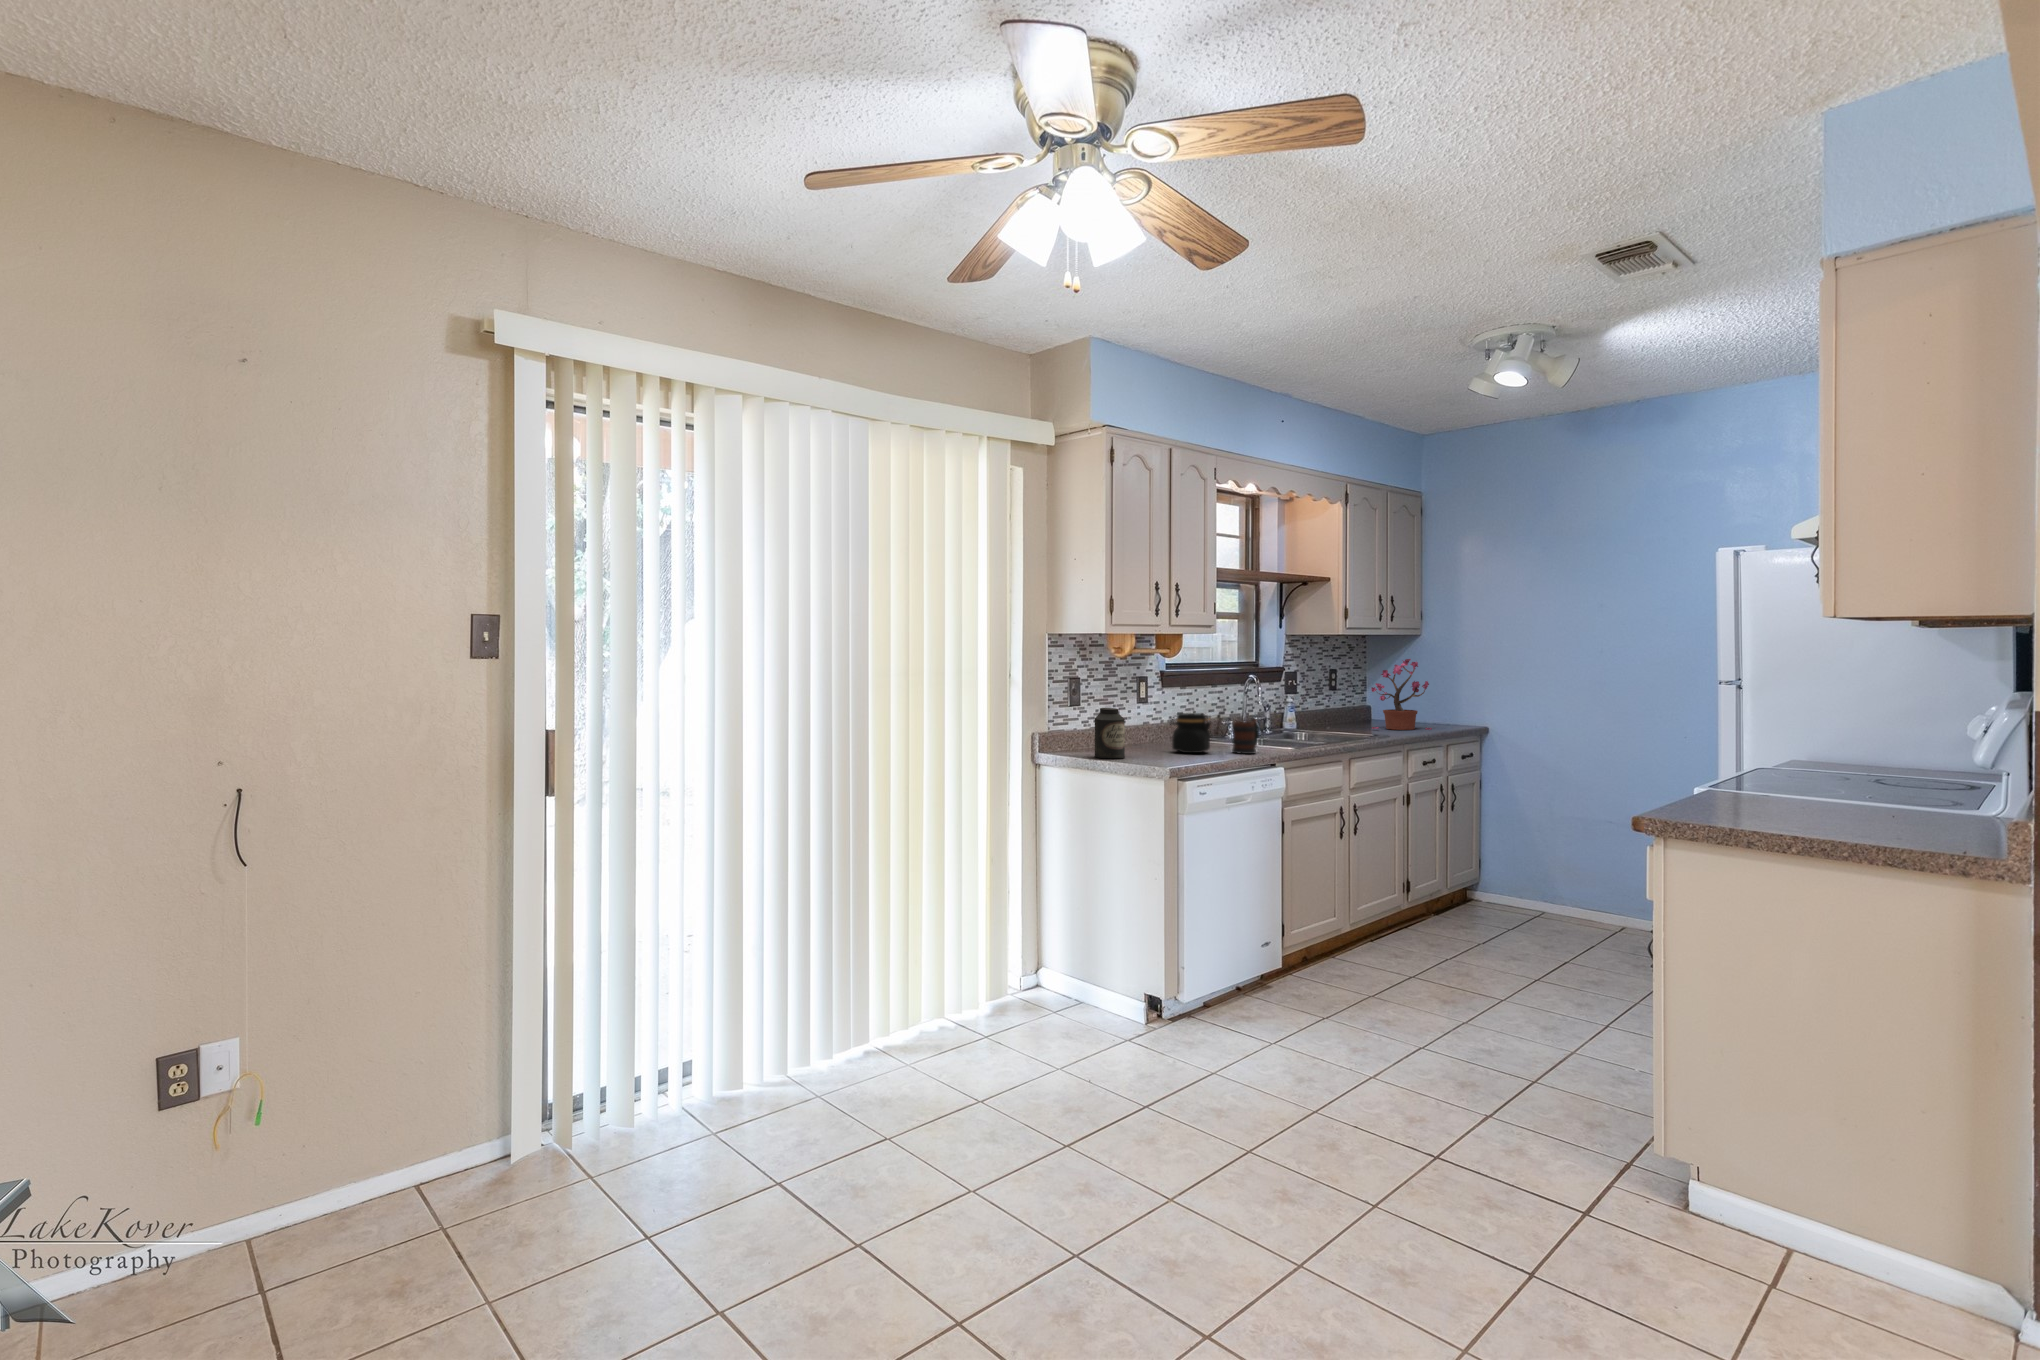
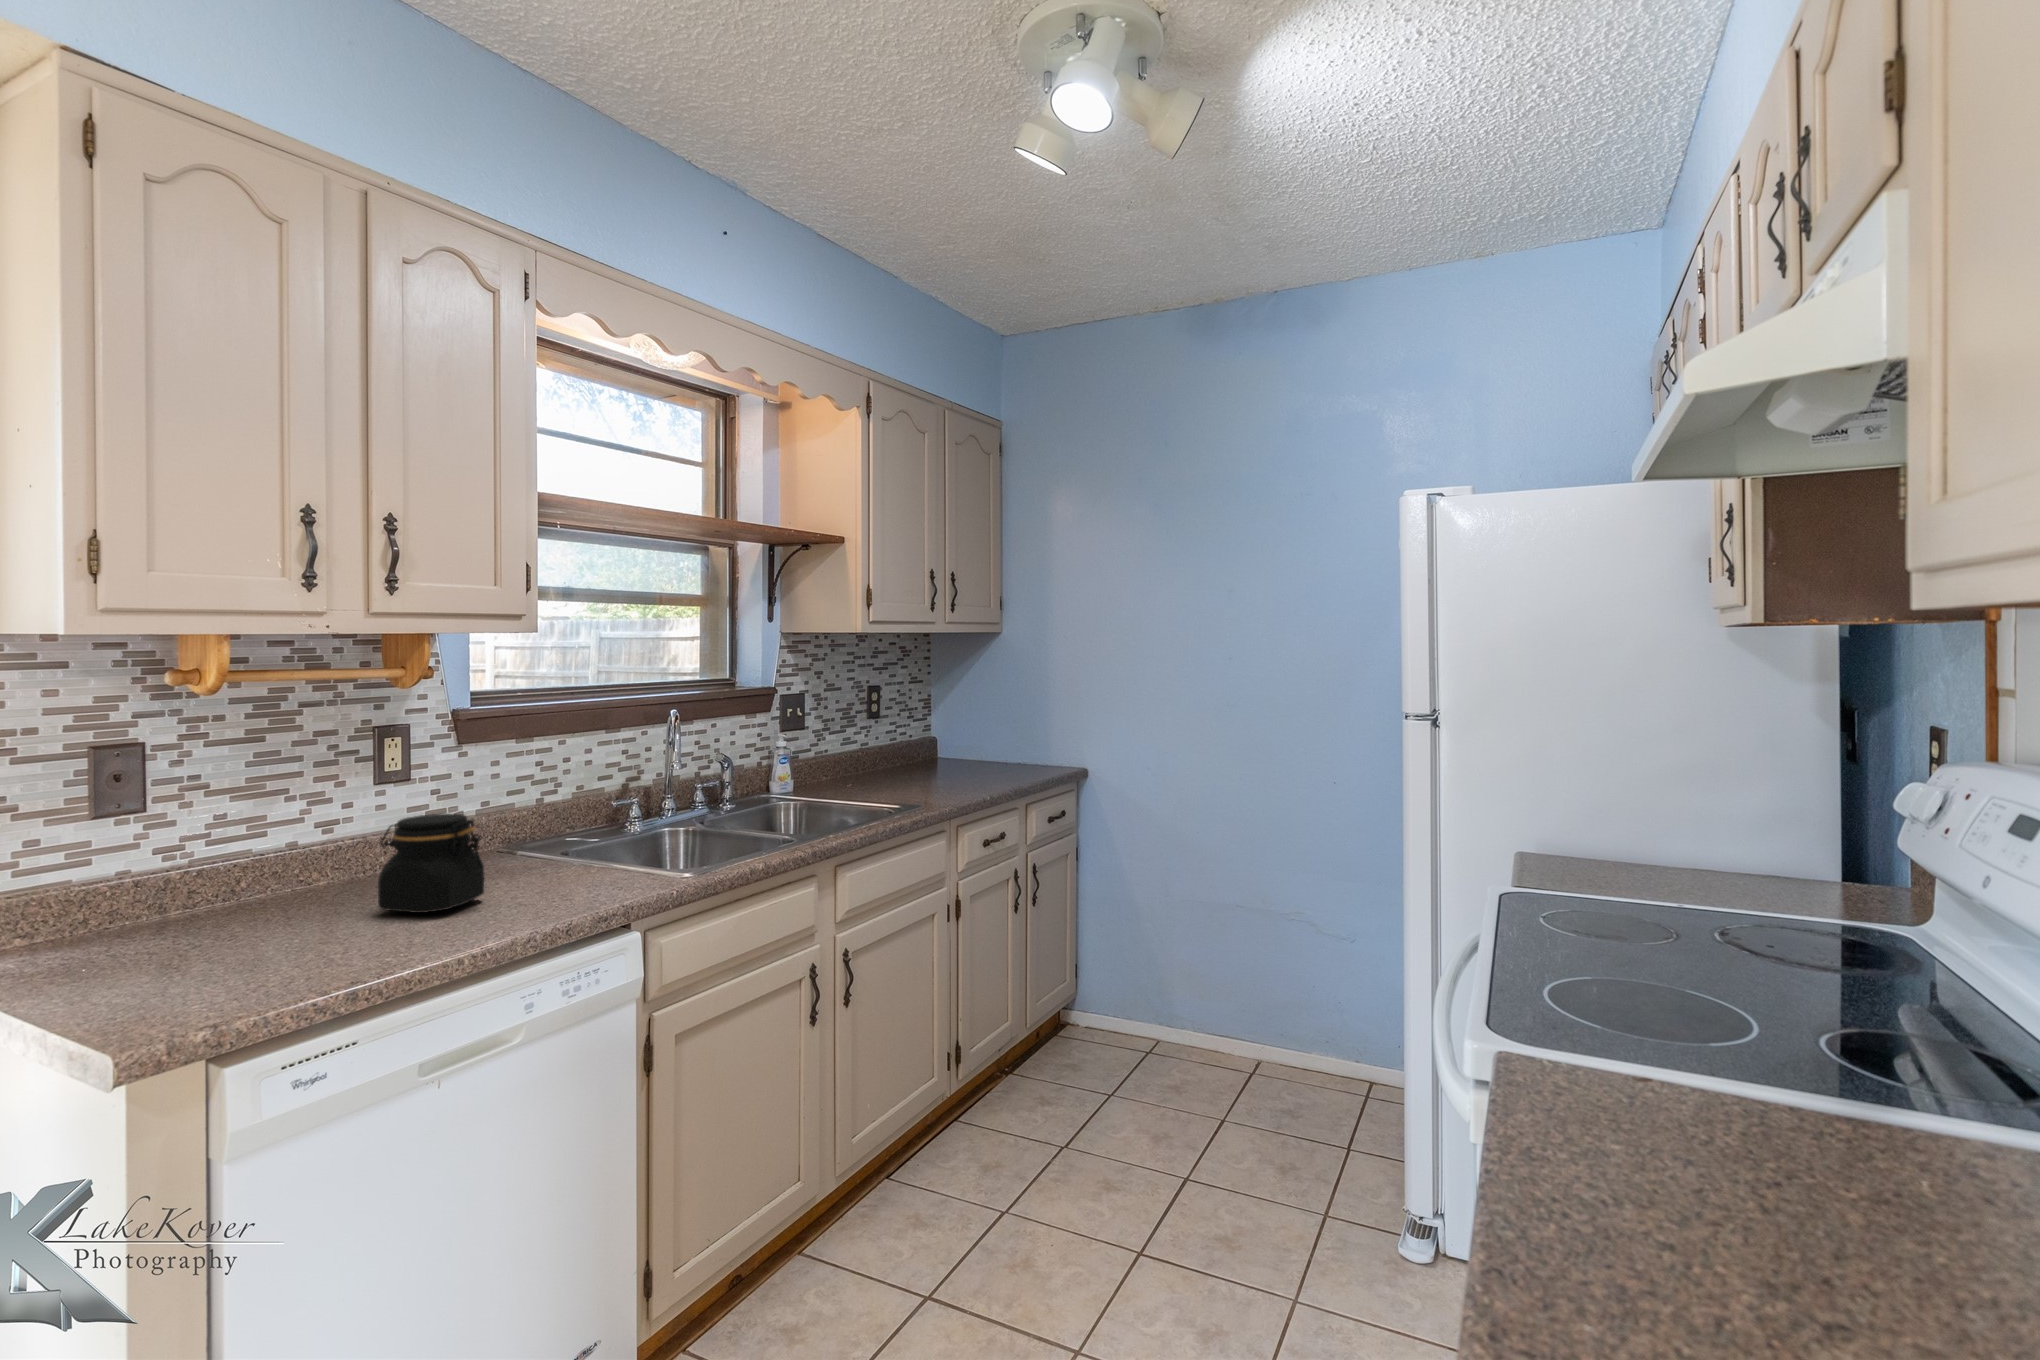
potted plant: present [1371,659,1432,730] -> none [917,670,1006,784]
canister: present [1095,708,1125,758] -> none [62,832,170,978]
mug: present [1232,719,1259,754] -> none [540,817,612,901]

